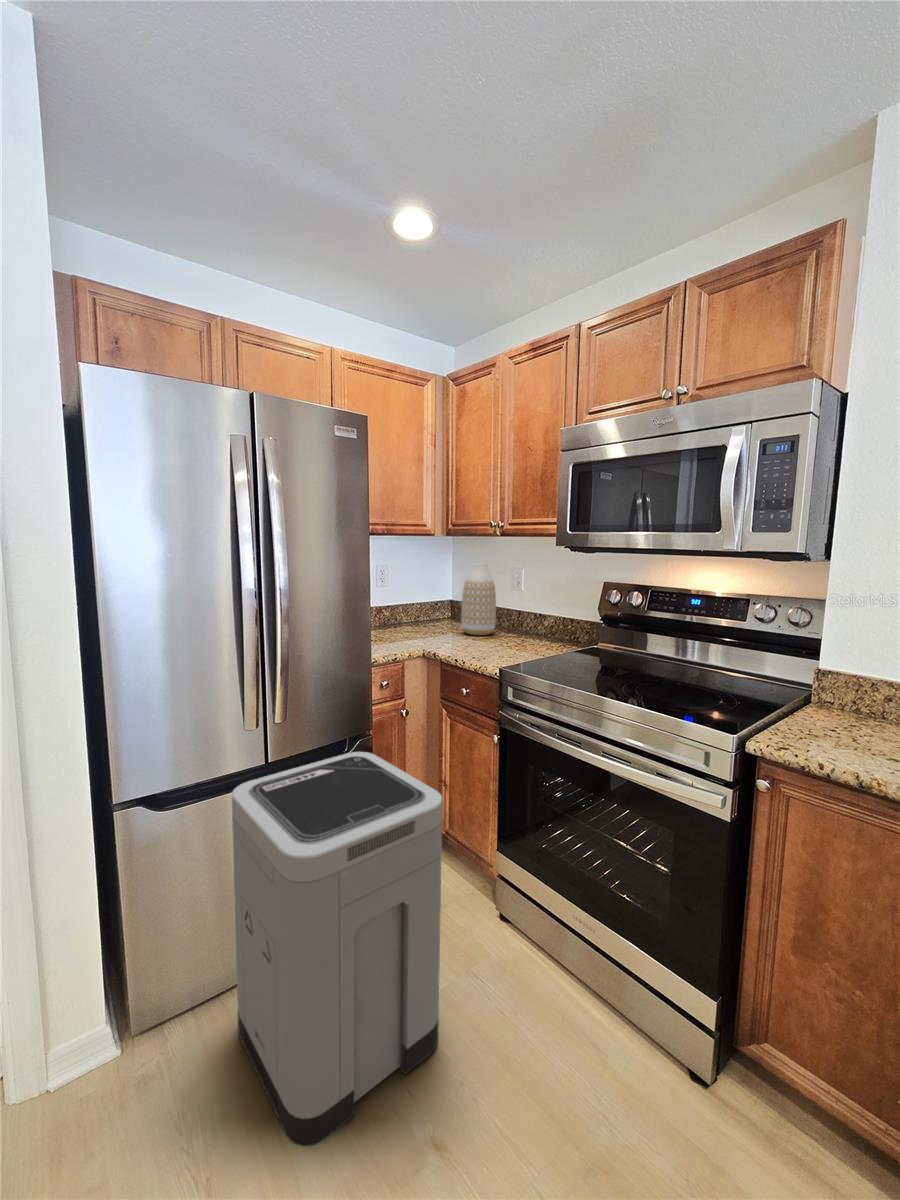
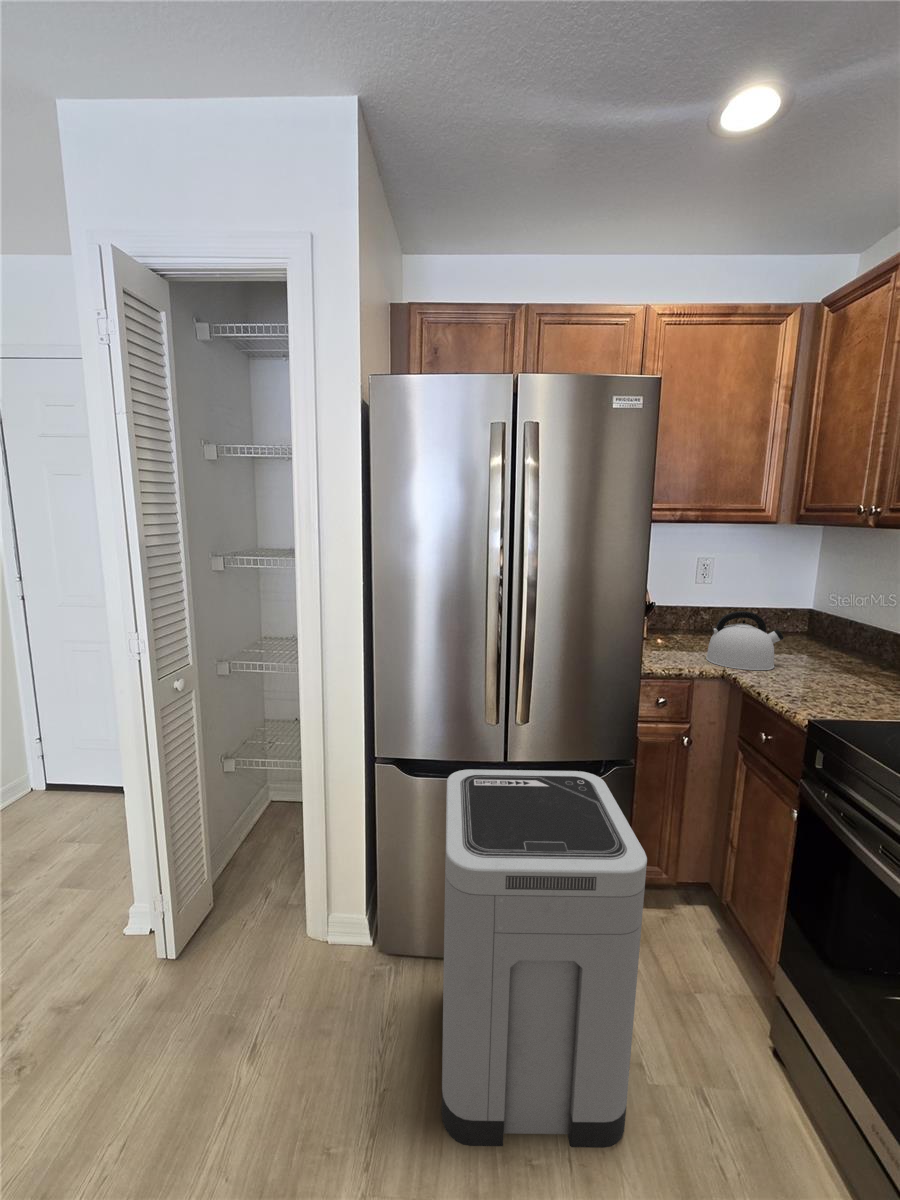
vase: present [461,563,496,636] -> none [804,562,866,664]
kettle: none [405,603,456,647] -> present [706,611,784,670]

